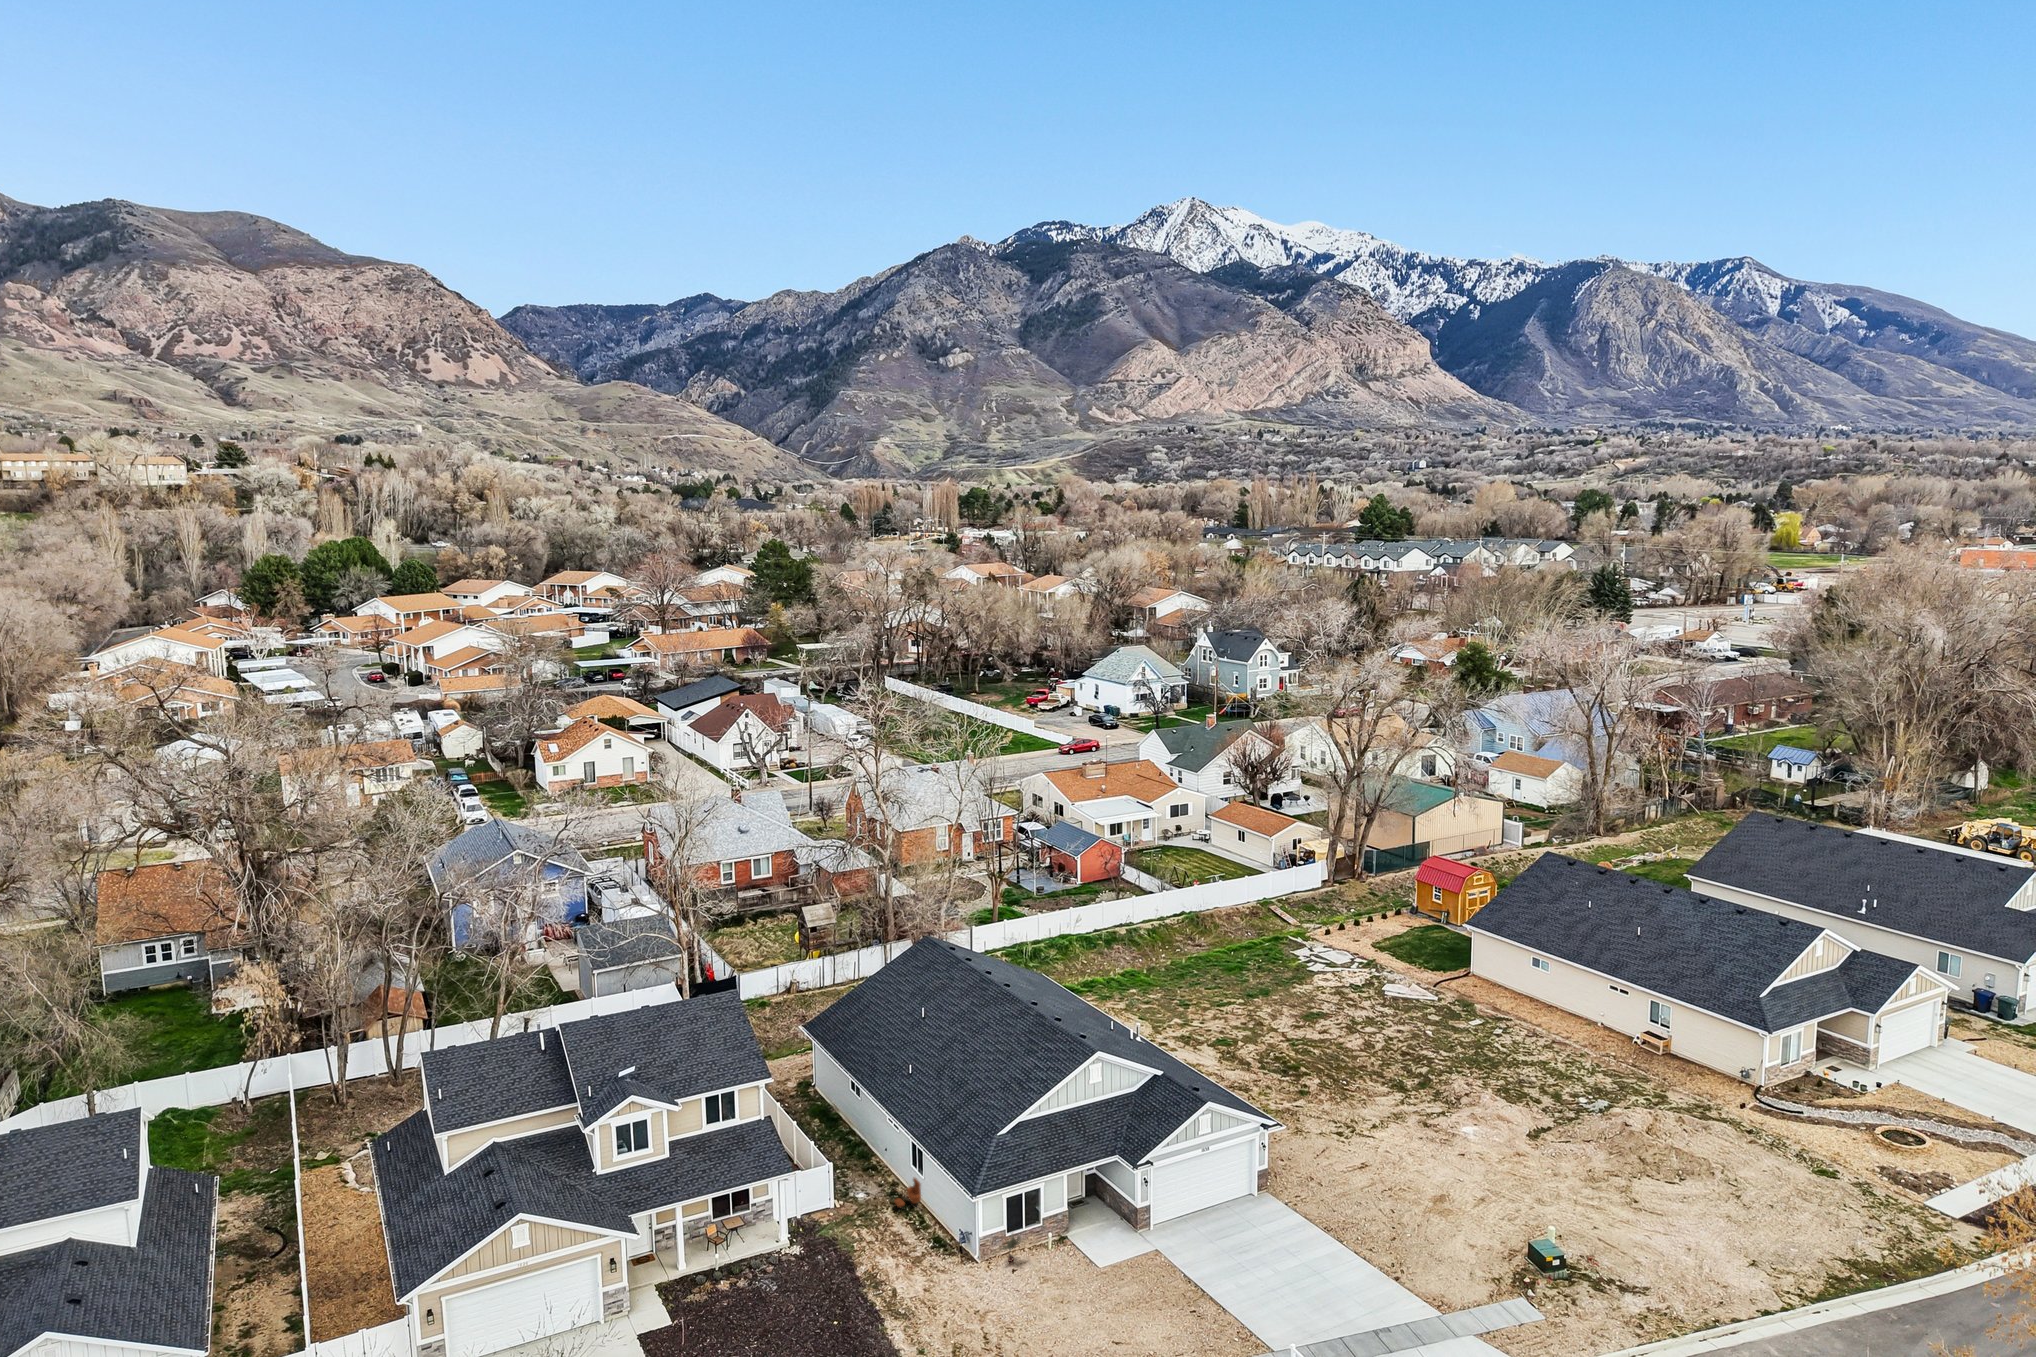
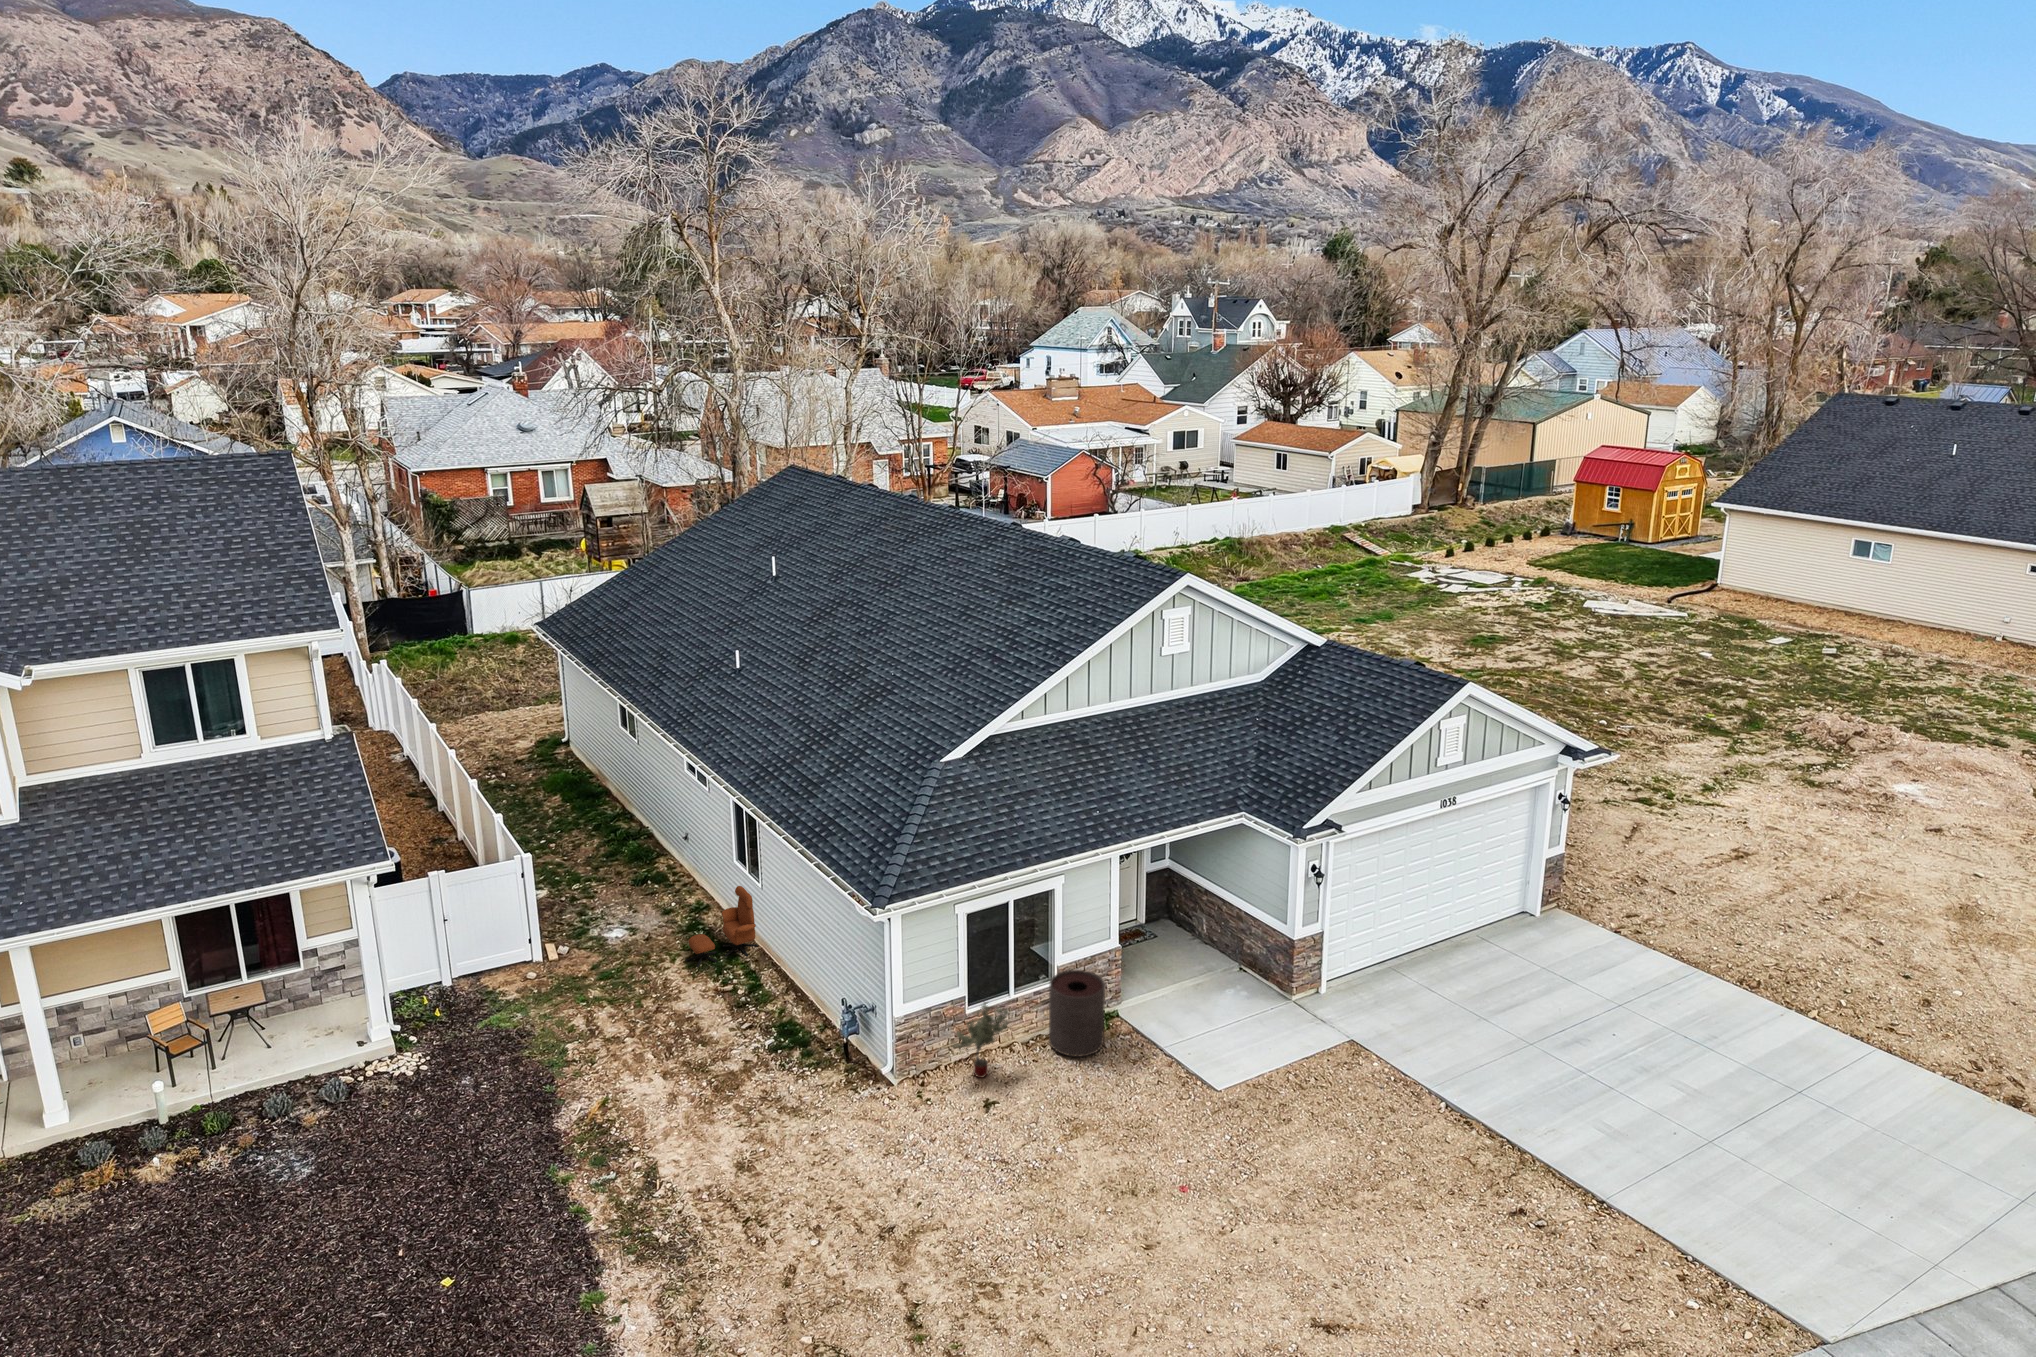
trash can: none [1037,1220,1058,1255] -> present [1049,970,1105,1057]

